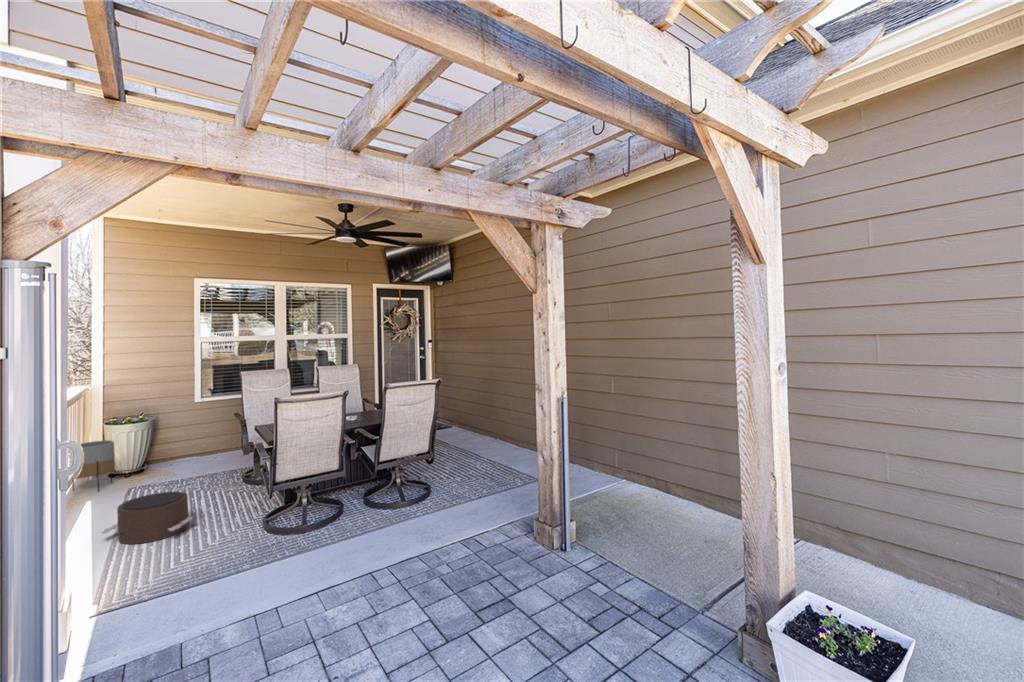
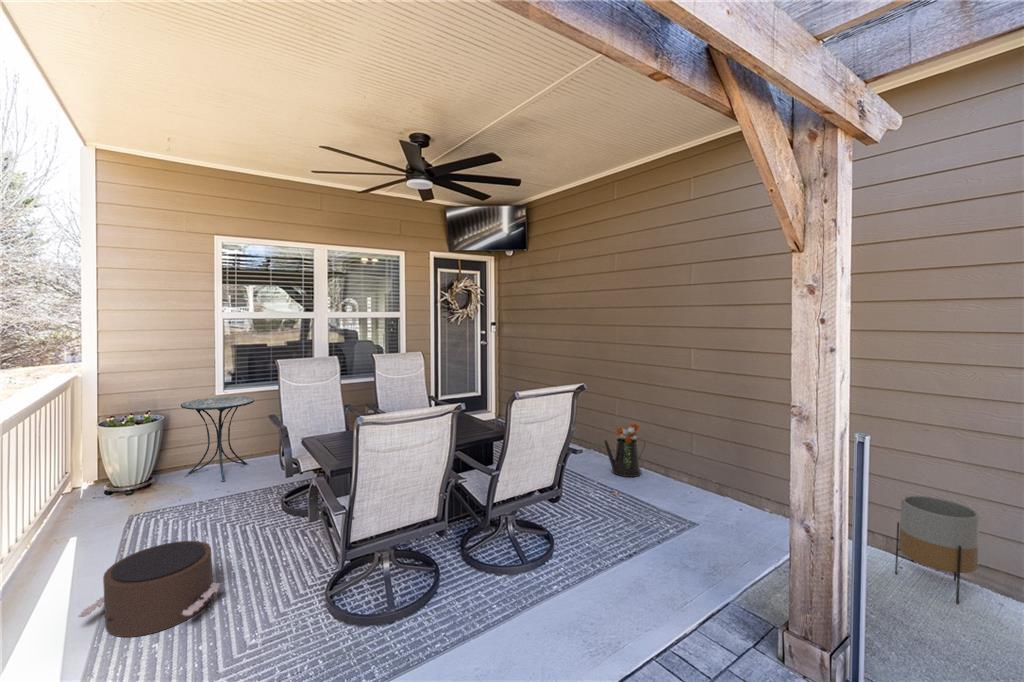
side table: none [167,403,225,467] -> present [181,396,254,481]
watering can: none [498,415,531,457] -> present [605,424,645,477]
planter: present [73,440,115,491] -> present [895,496,980,604]

